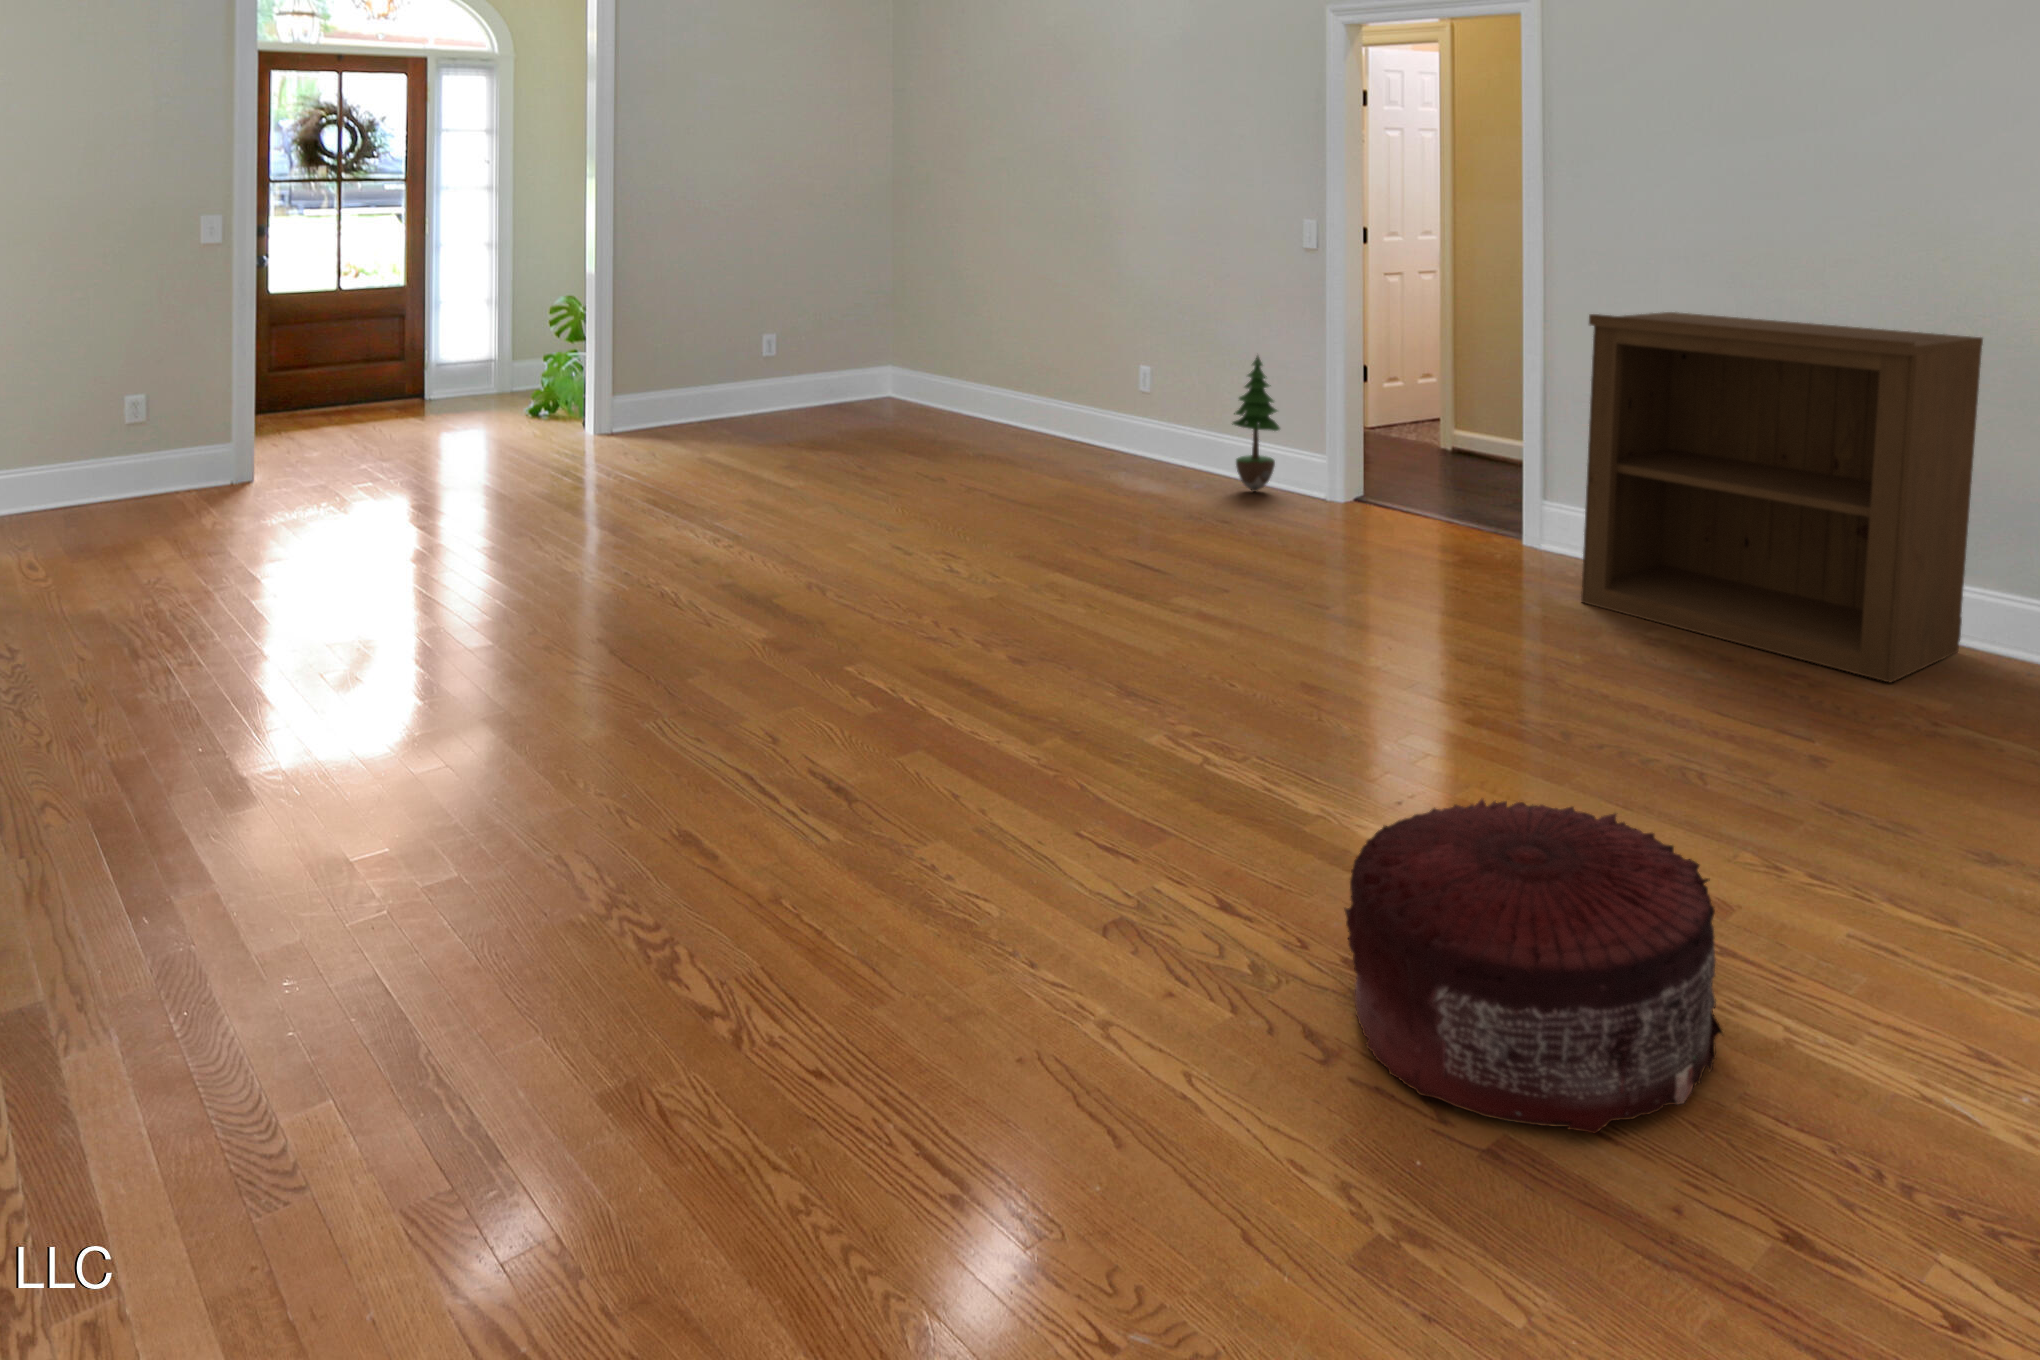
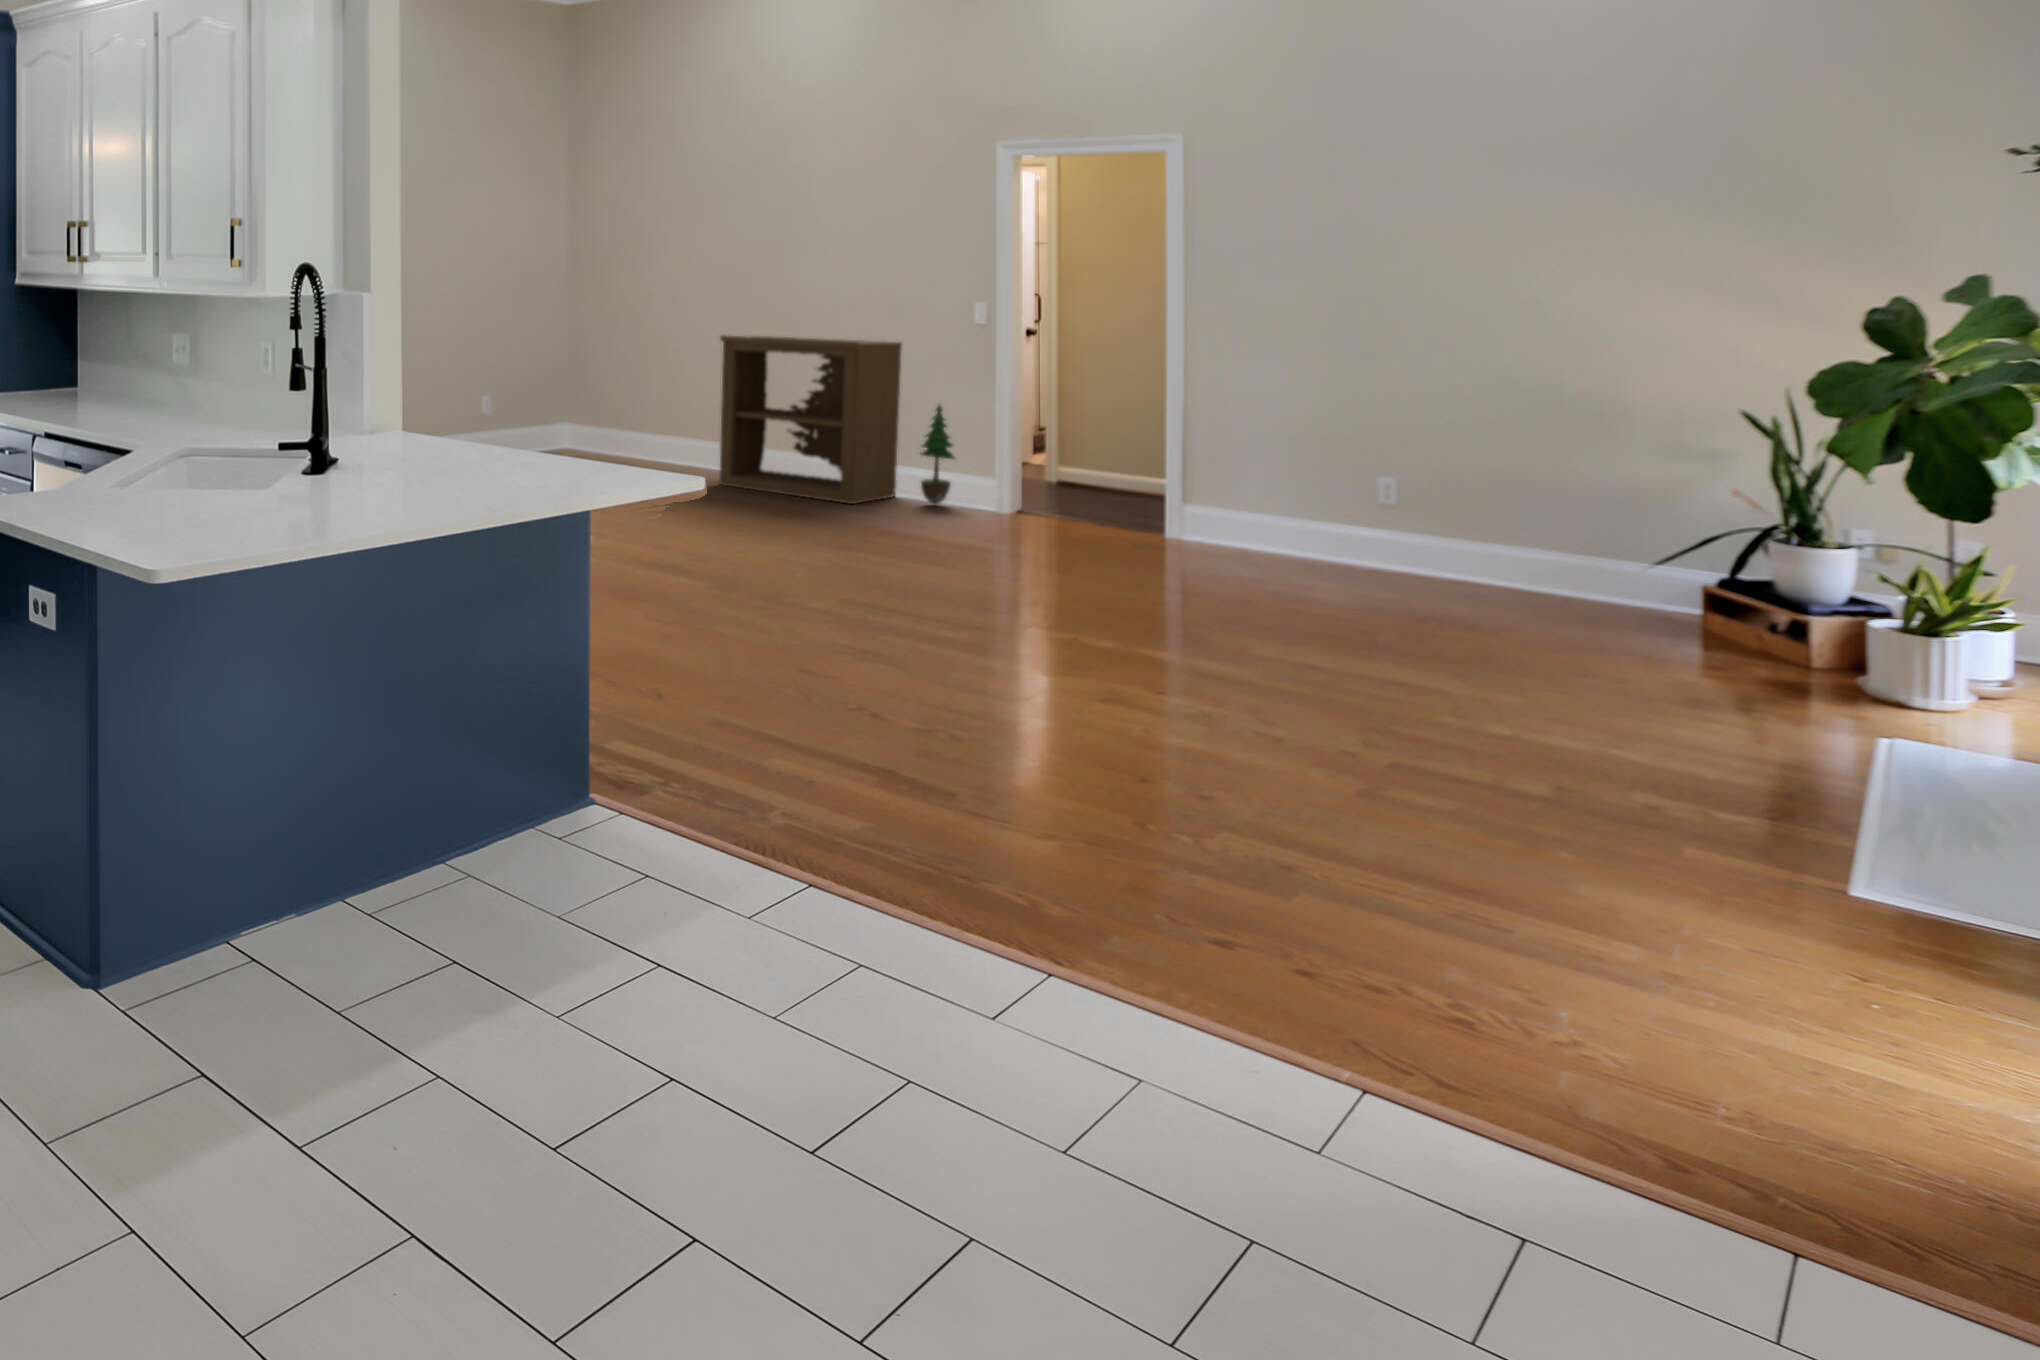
bookshelf: present [1581,312,1983,682] -> present [720,336,902,504]
pouf: present [1345,799,1723,1133] -> none [1252,619,1469,756]

